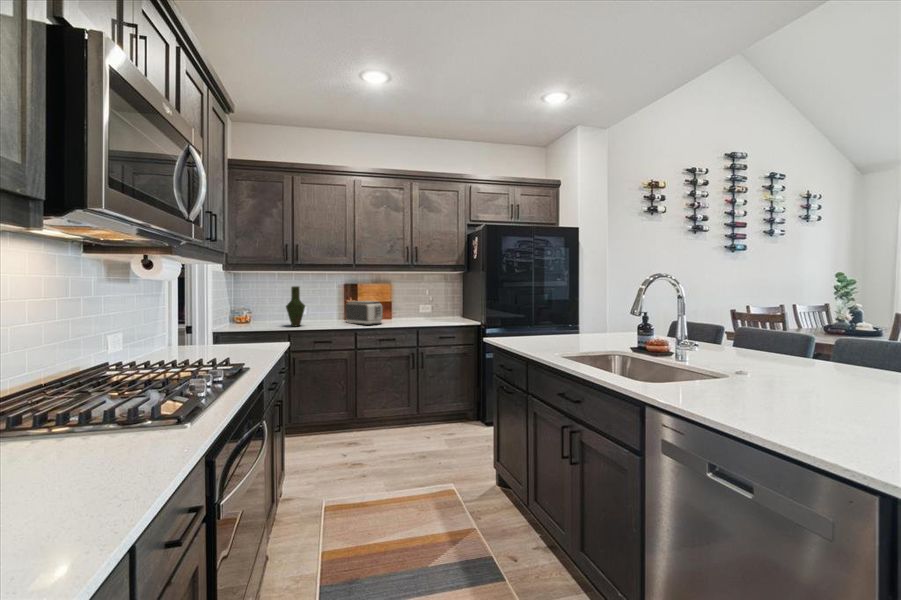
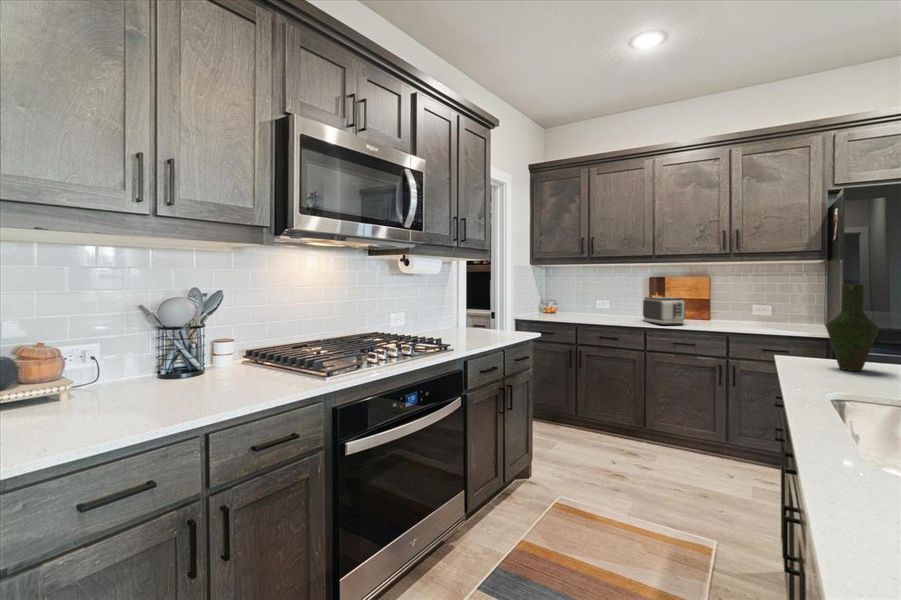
vase: present [286,286,305,326] -> present [826,284,879,371]

